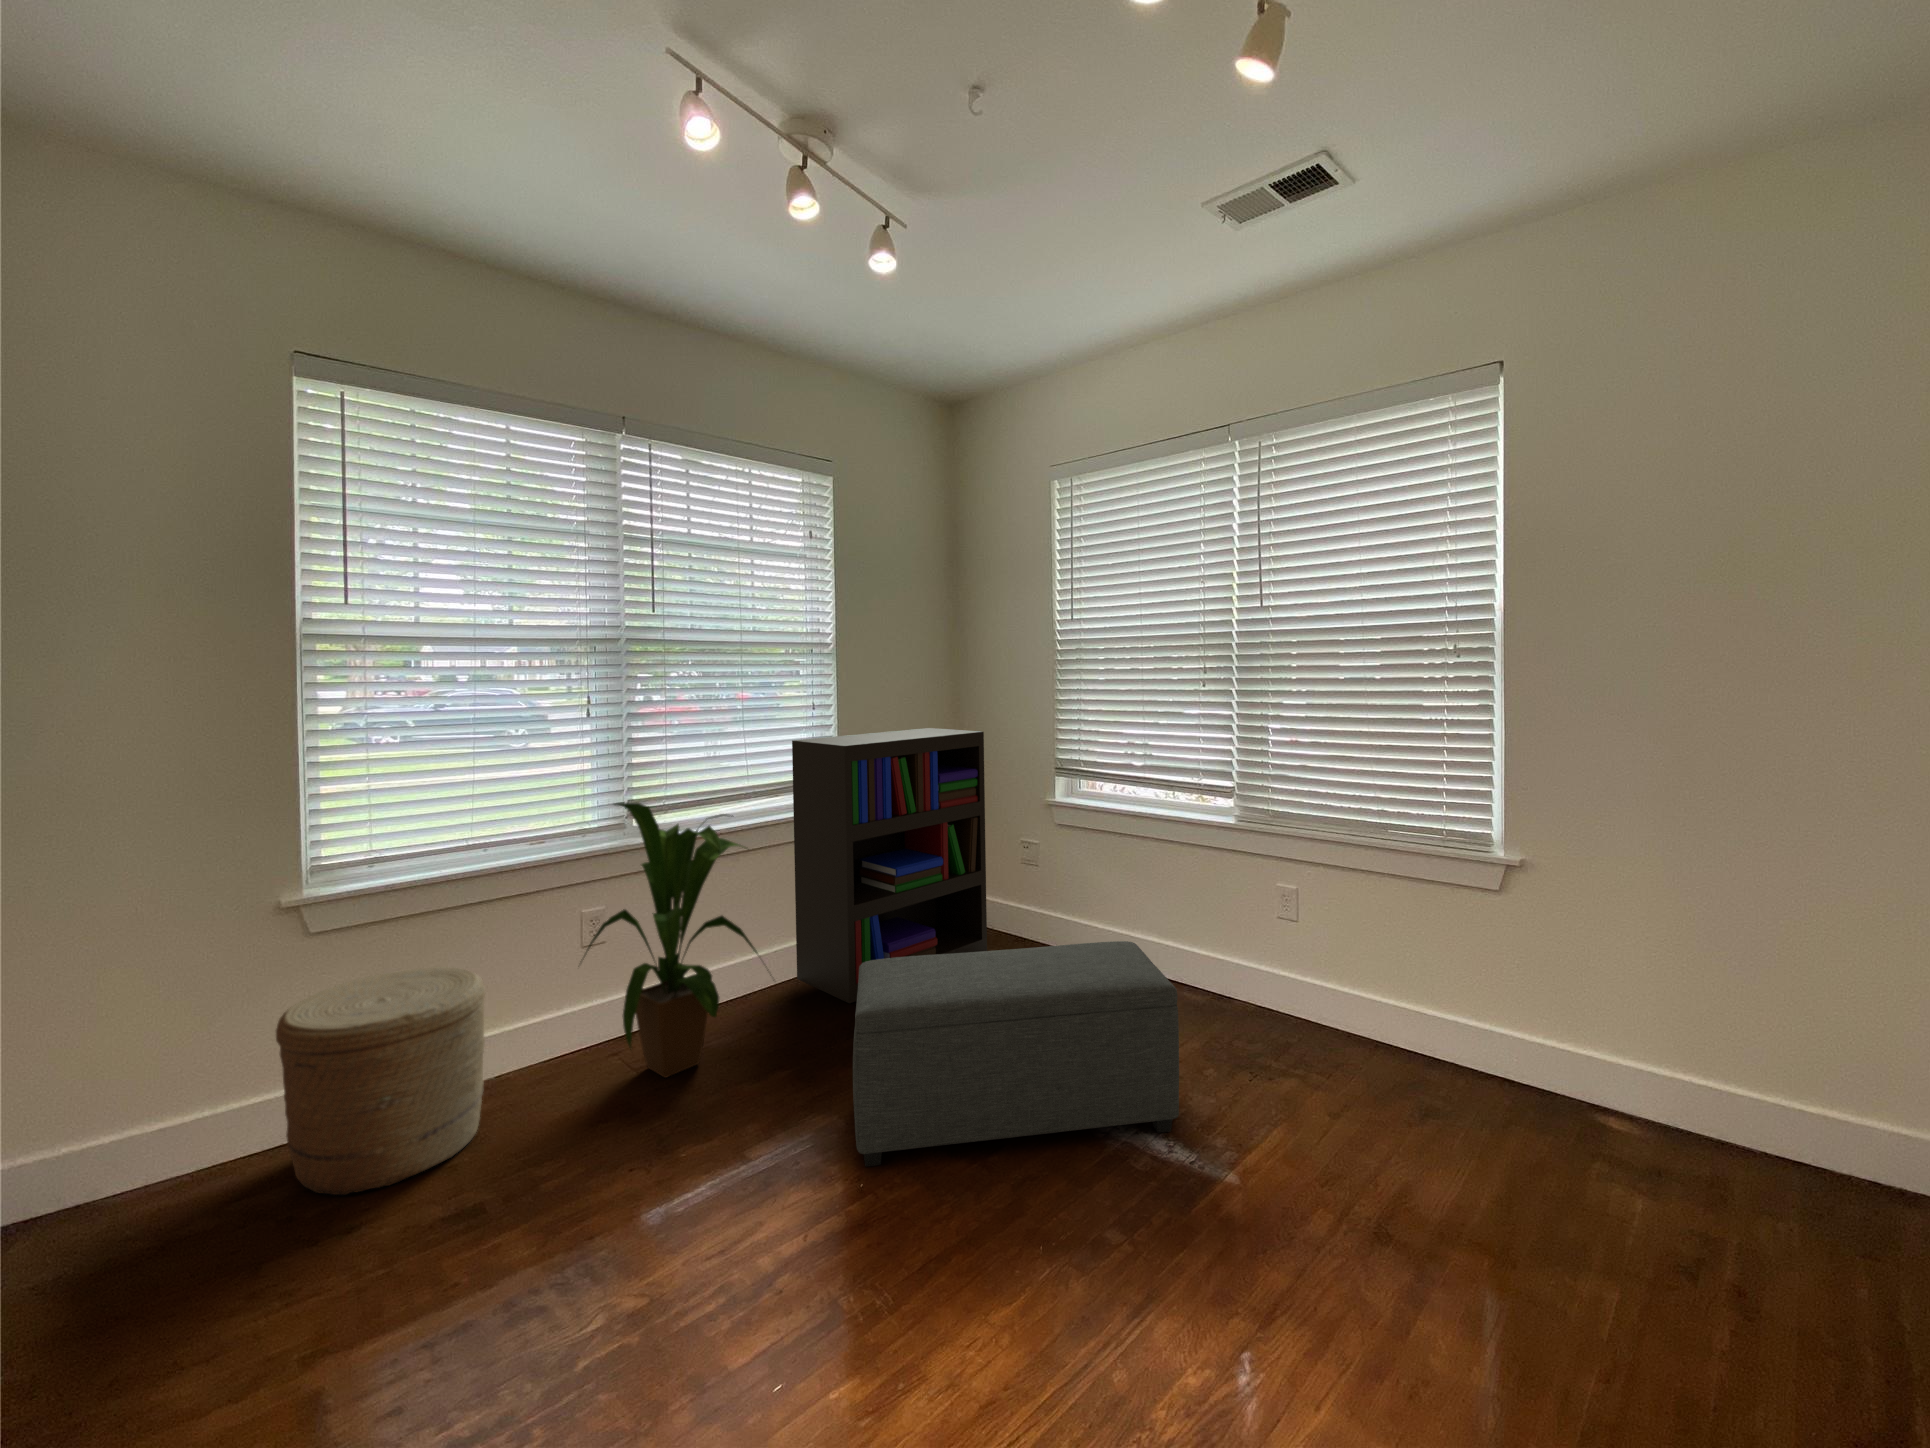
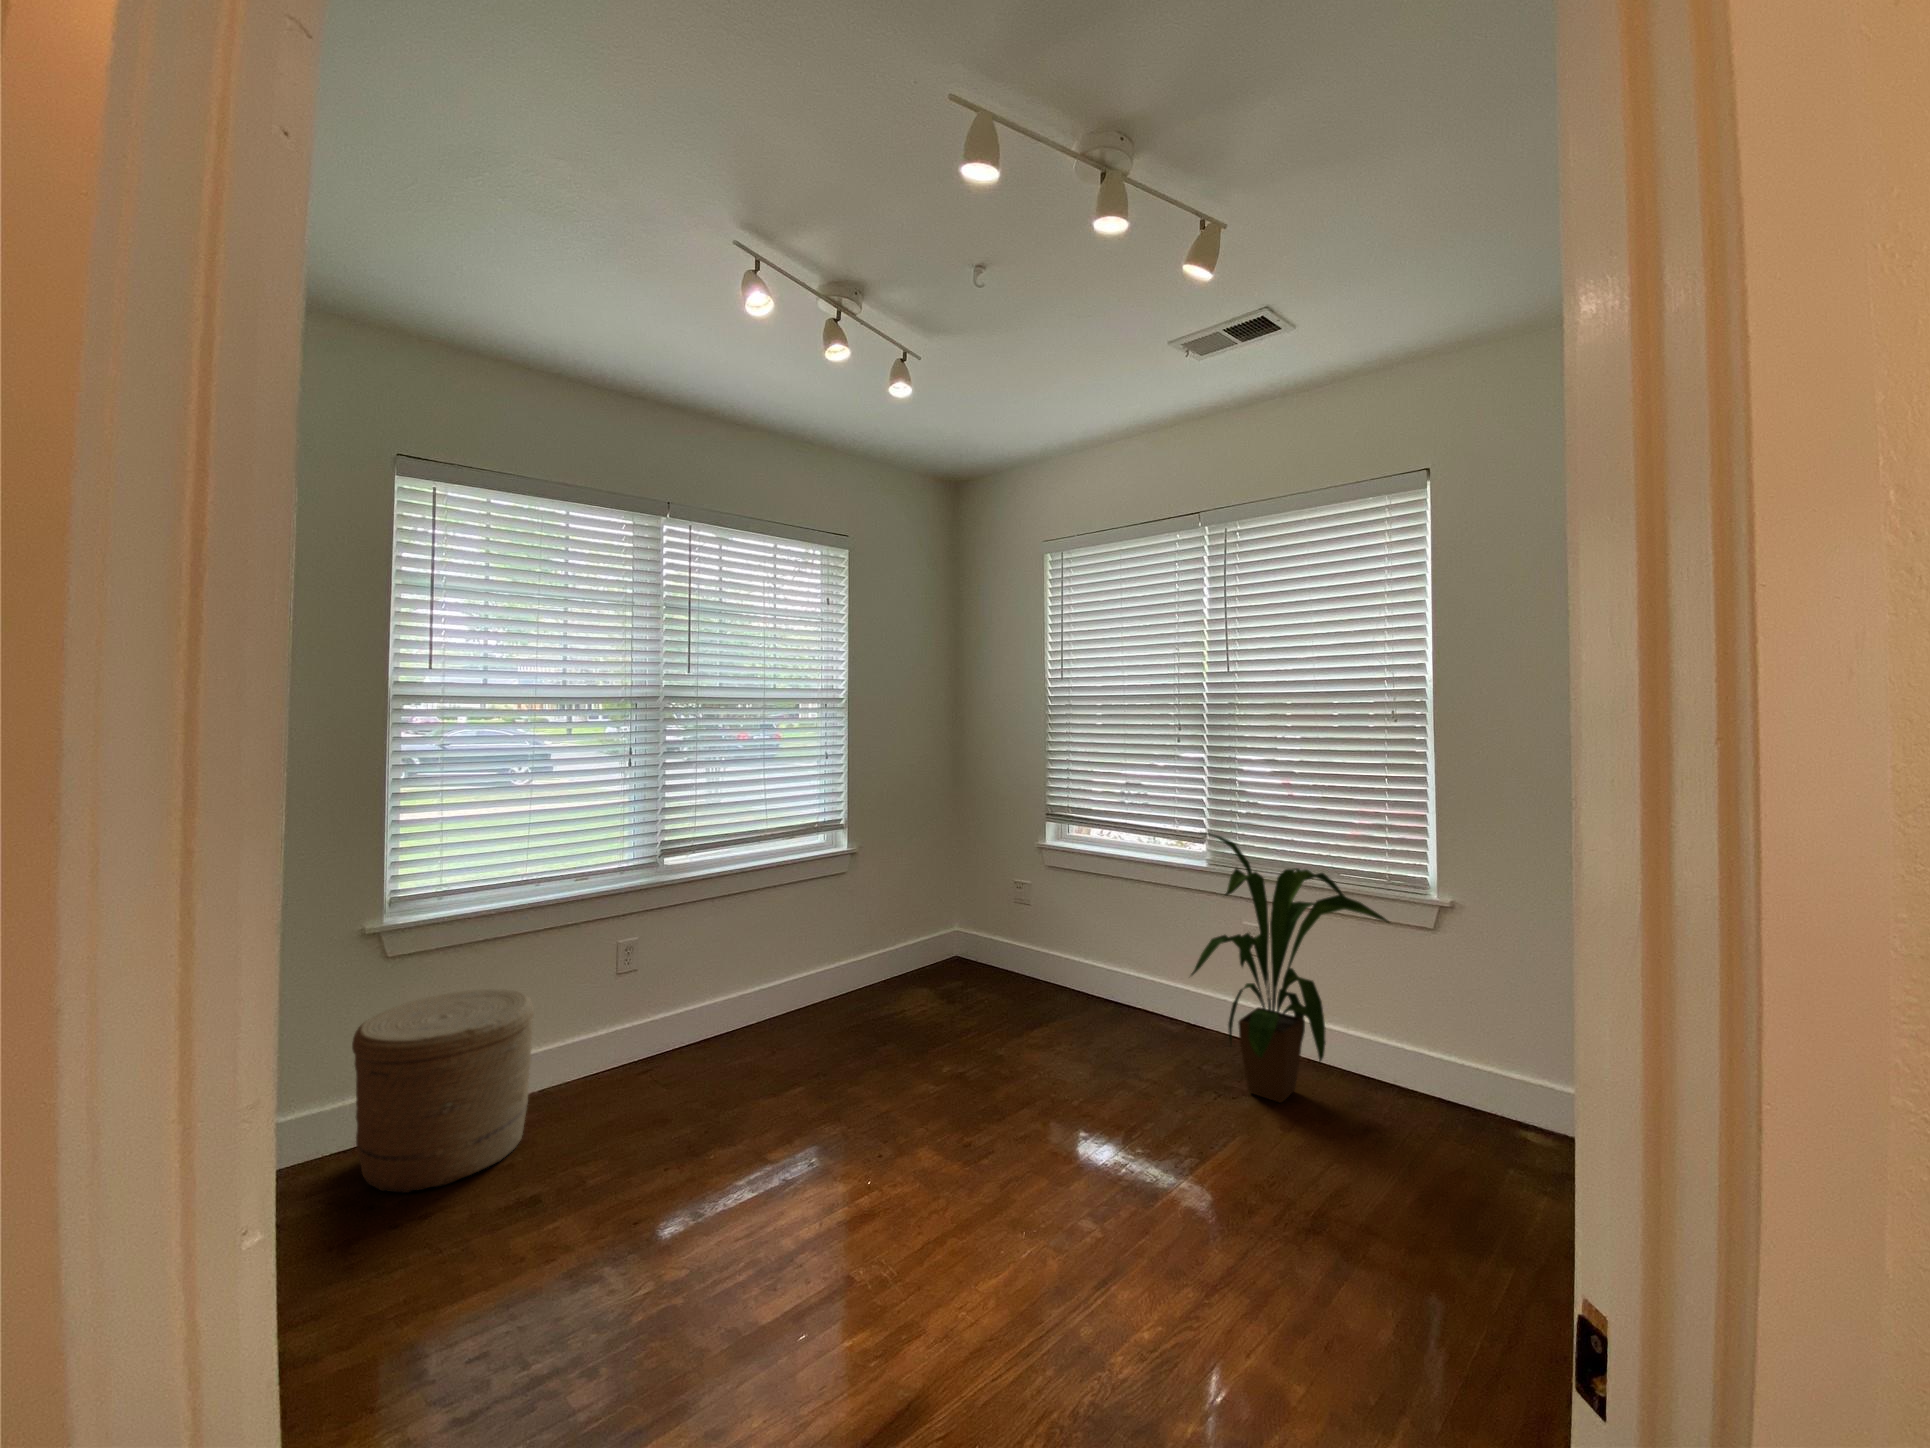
bookshelf: present [792,728,987,1004] -> none [806,775,981,1029]
house plant: present [585,802,758,1078] -> present [1191,832,1389,1103]
ottoman: present [853,941,1179,1167] -> none [863,971,1151,1172]

